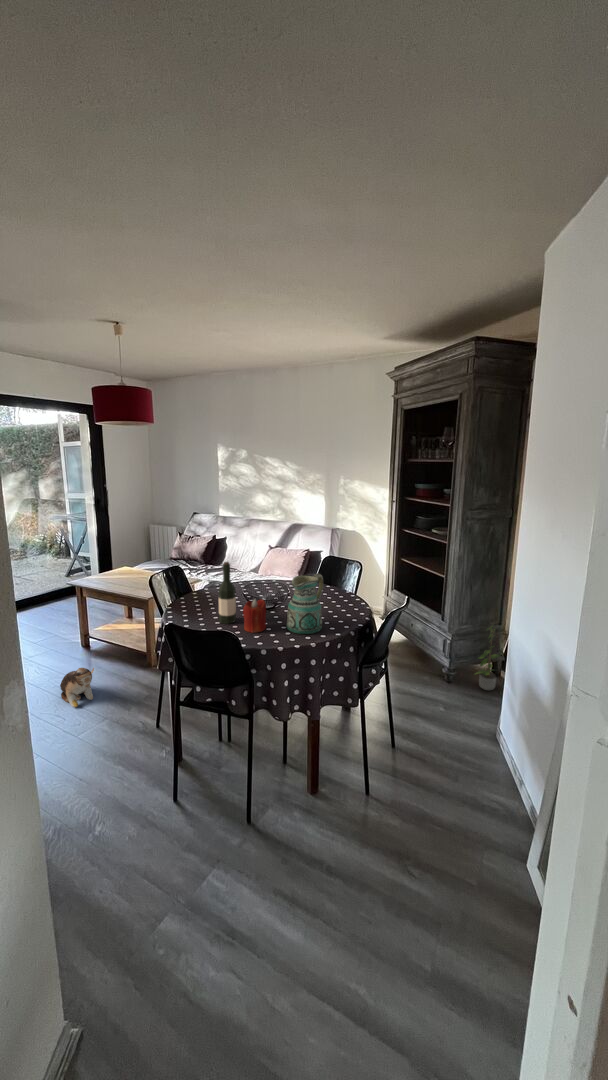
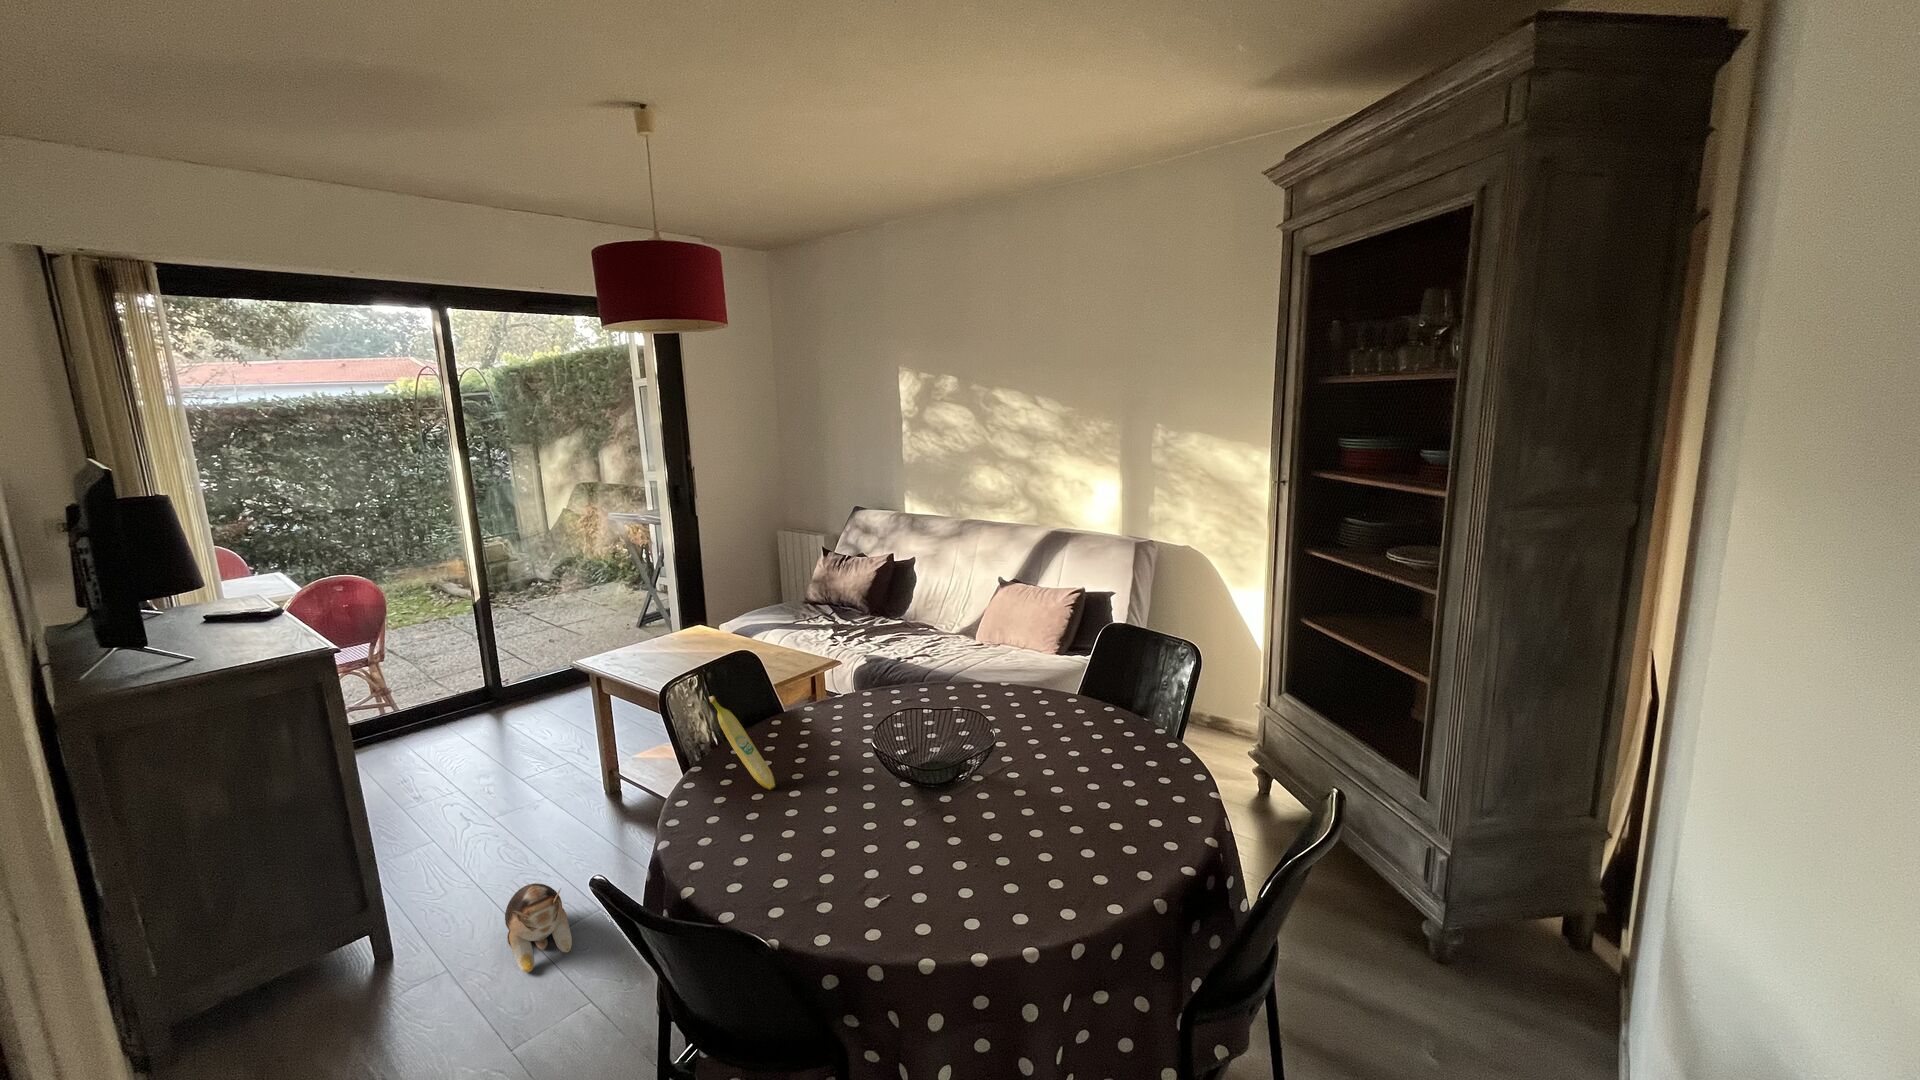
wine bottle: present [218,562,236,624] -> none [788,677,839,845]
ceramic pitcher: present [287,573,323,634] -> none [966,715,1075,904]
fruit: none [179,574,205,611] -> present [709,696,776,790]
candle: present [243,599,266,633] -> none [843,787,908,888]
potted plant: present [475,626,500,690] -> none [1515,821,1601,1009]

